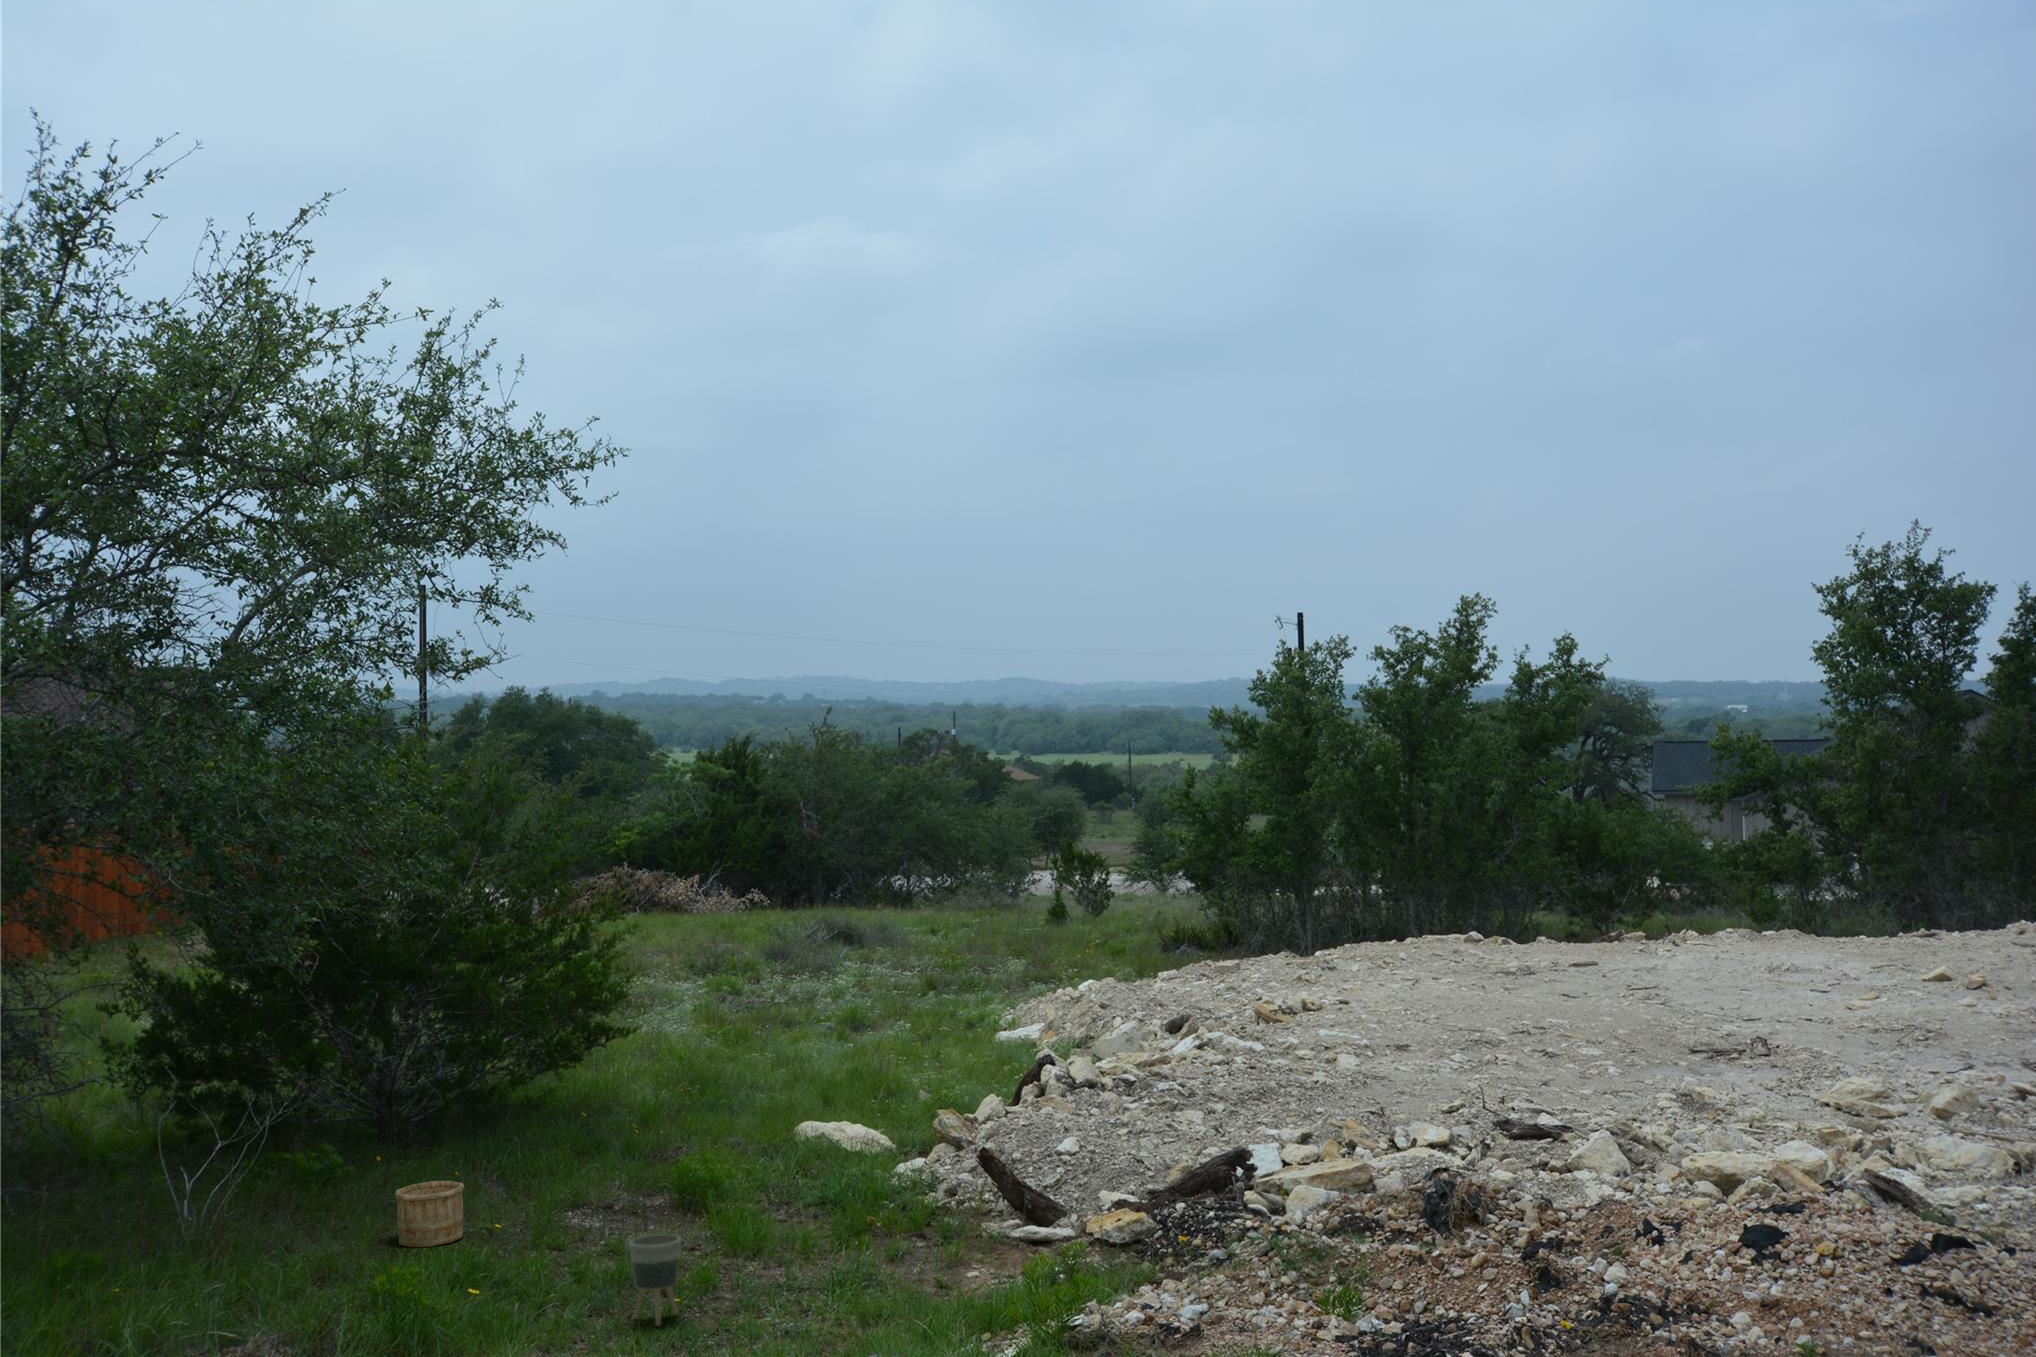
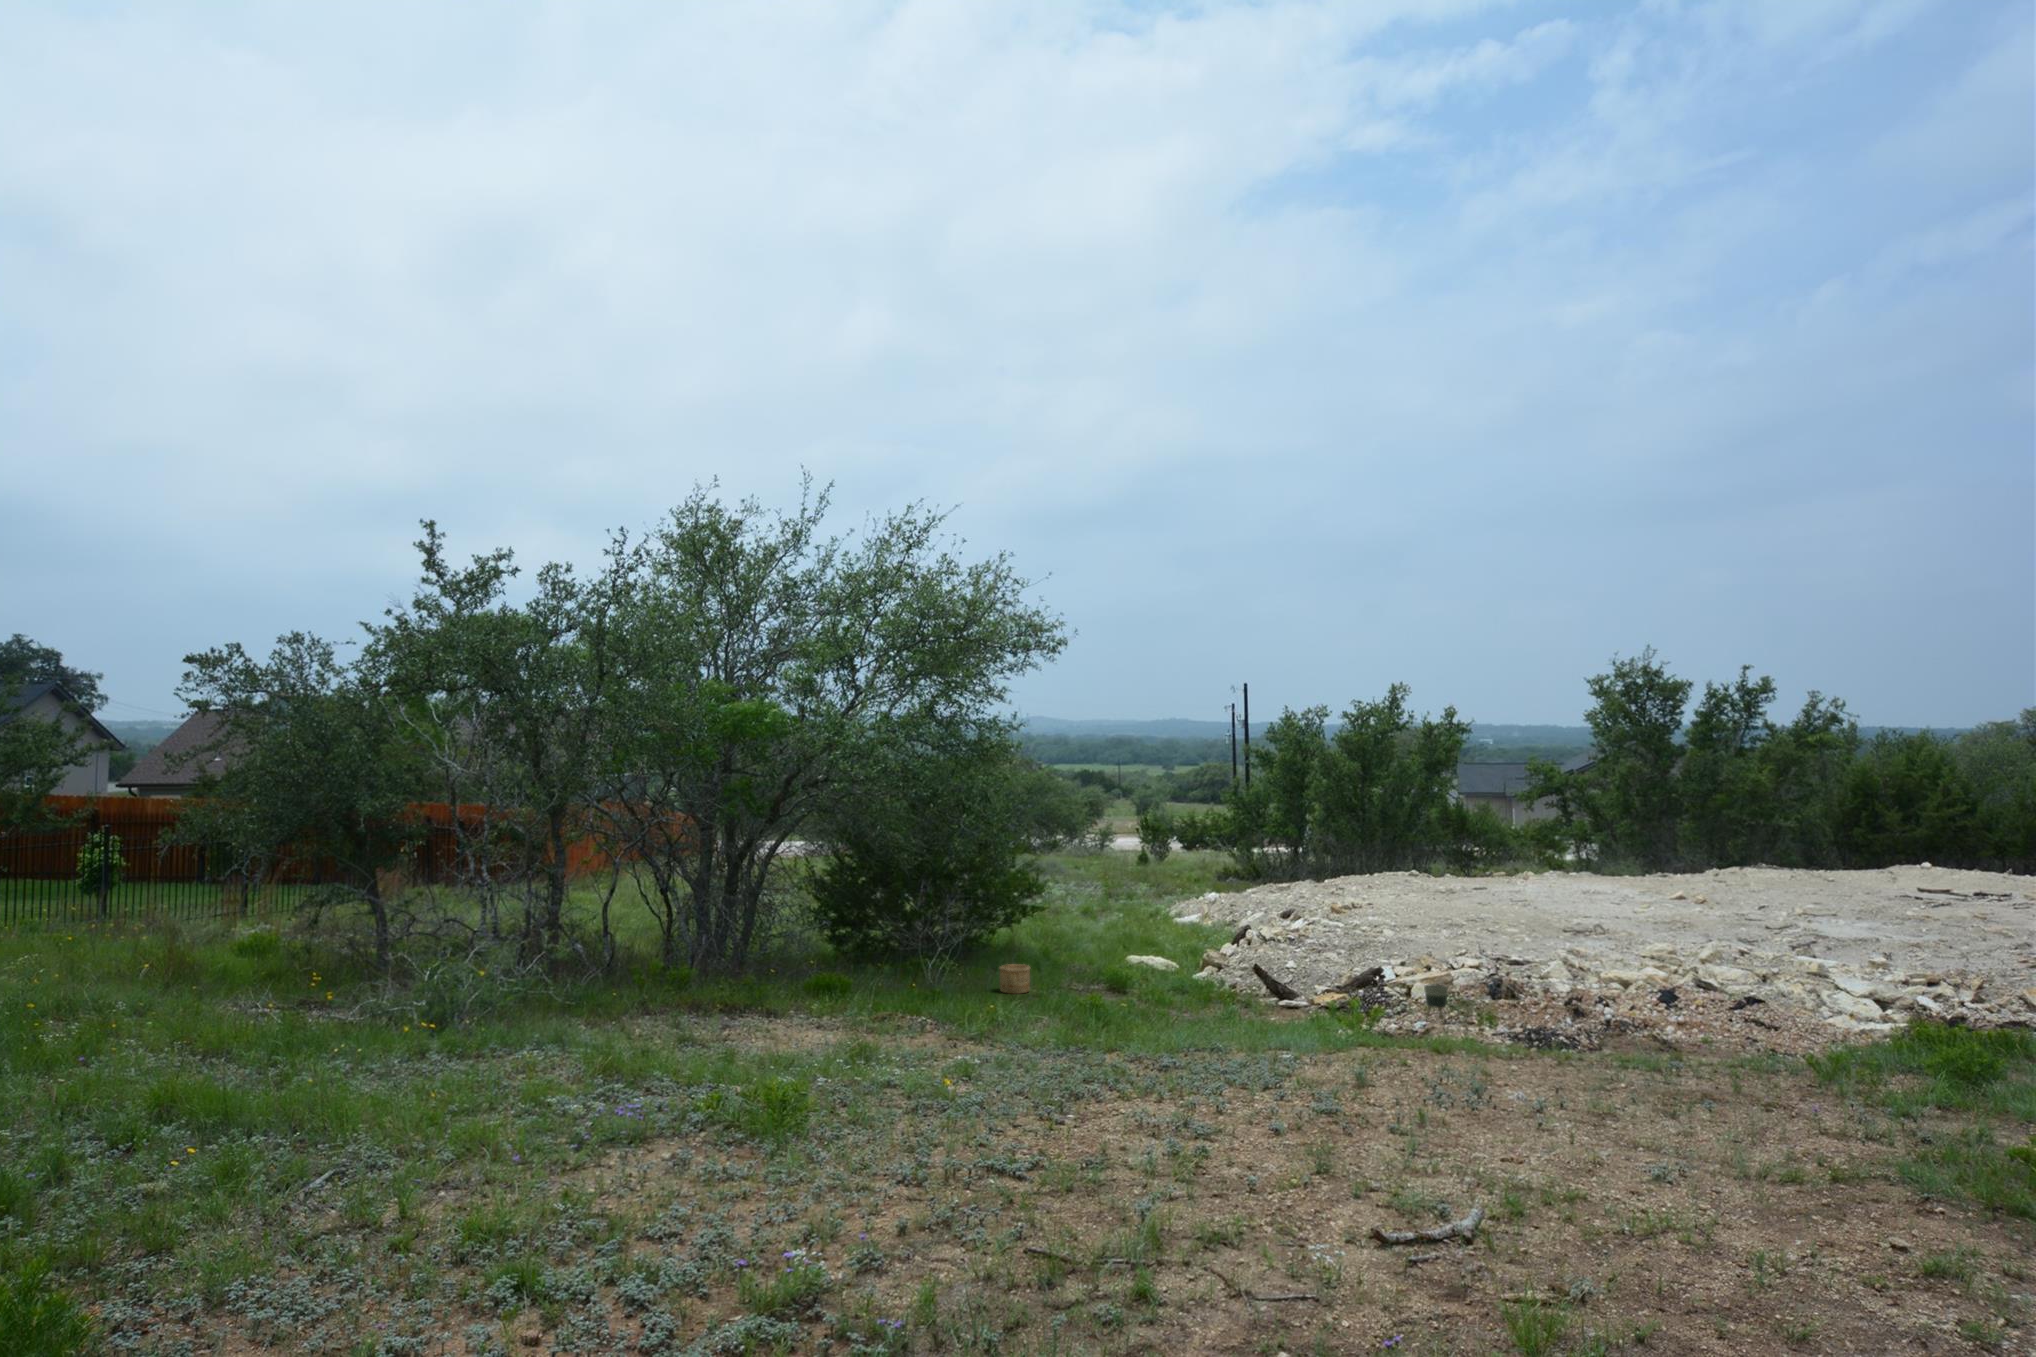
planter: present [629,1234,681,1326] -> present [1424,984,1448,1022]

